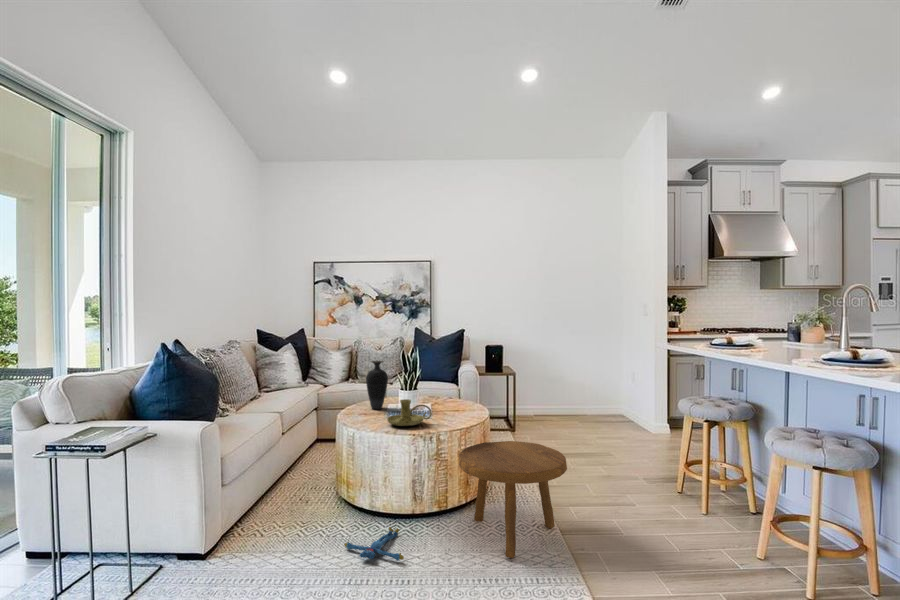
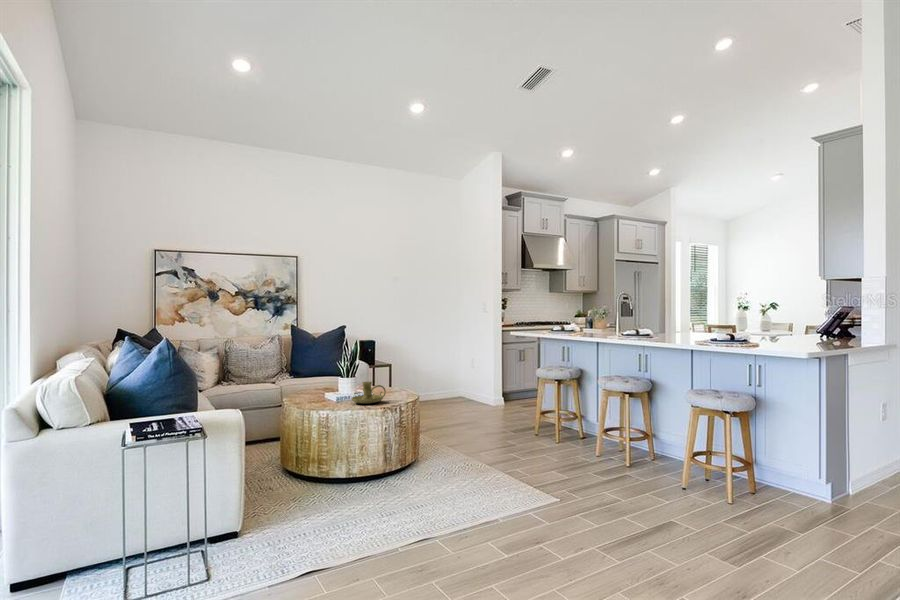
vase: present [366,361,388,409] -> none [301,353,322,399]
footstool: present [459,441,567,558] -> none [420,407,500,481]
plush toy: present [344,527,404,561] -> none [351,484,408,503]

